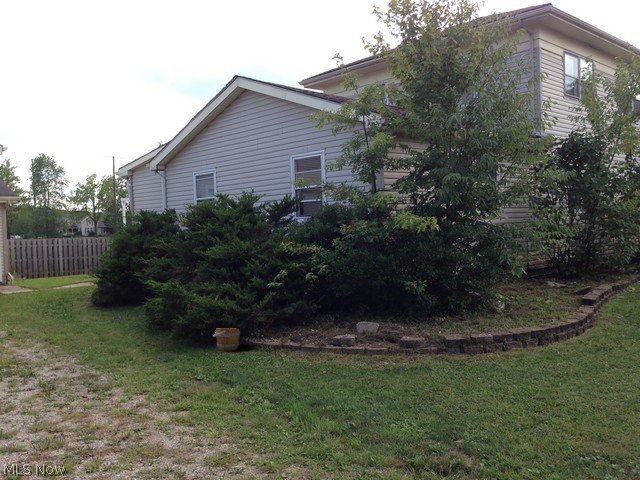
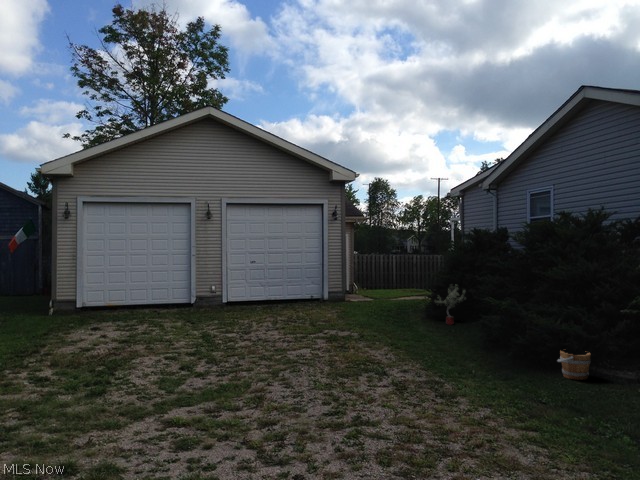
potted tree: none [99,267,134,309] -> present [435,286,466,325]

